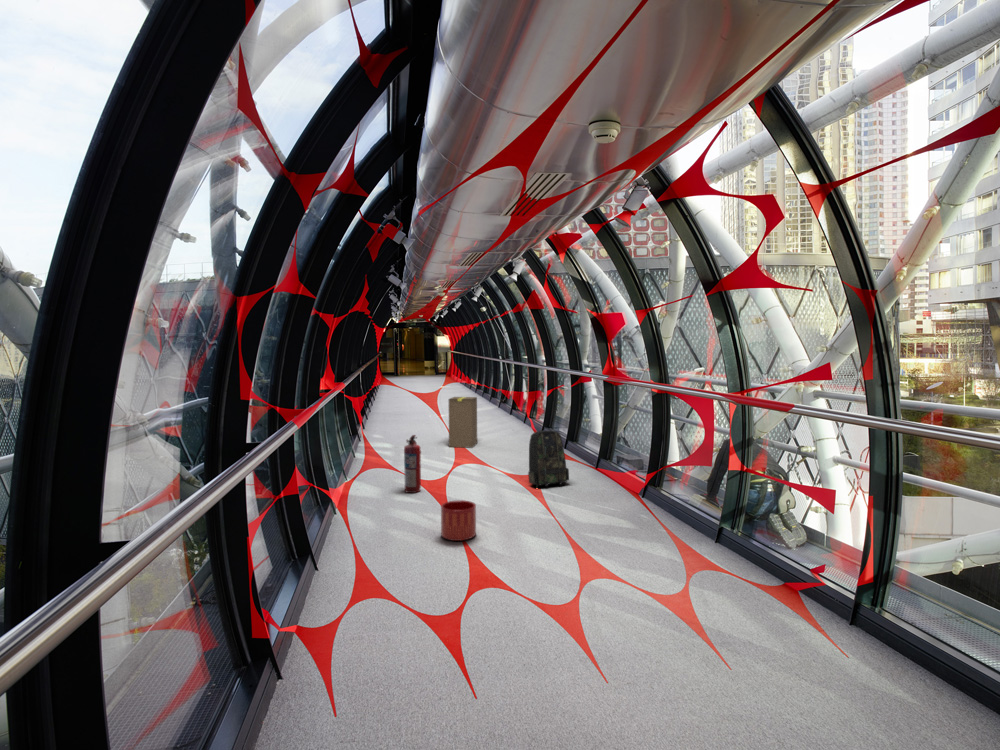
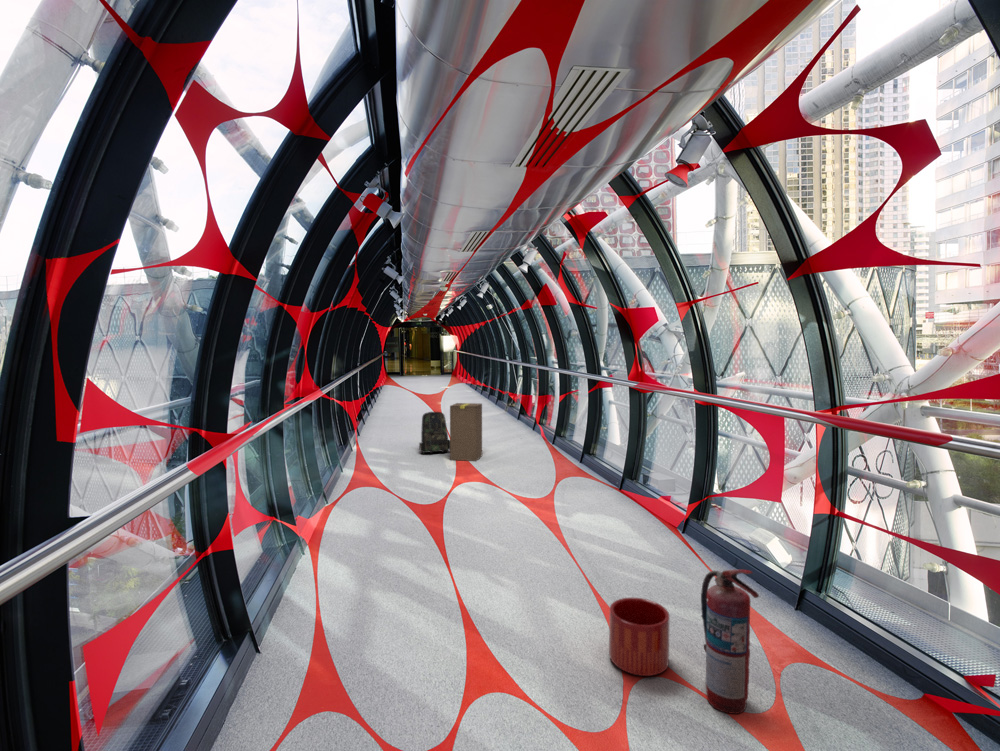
backpack: present [528,430,569,486] -> present [419,412,450,453]
fire extinguisher: present [404,435,421,493] -> present [701,569,759,714]
planter: present [441,500,476,541] -> present [609,598,670,676]

